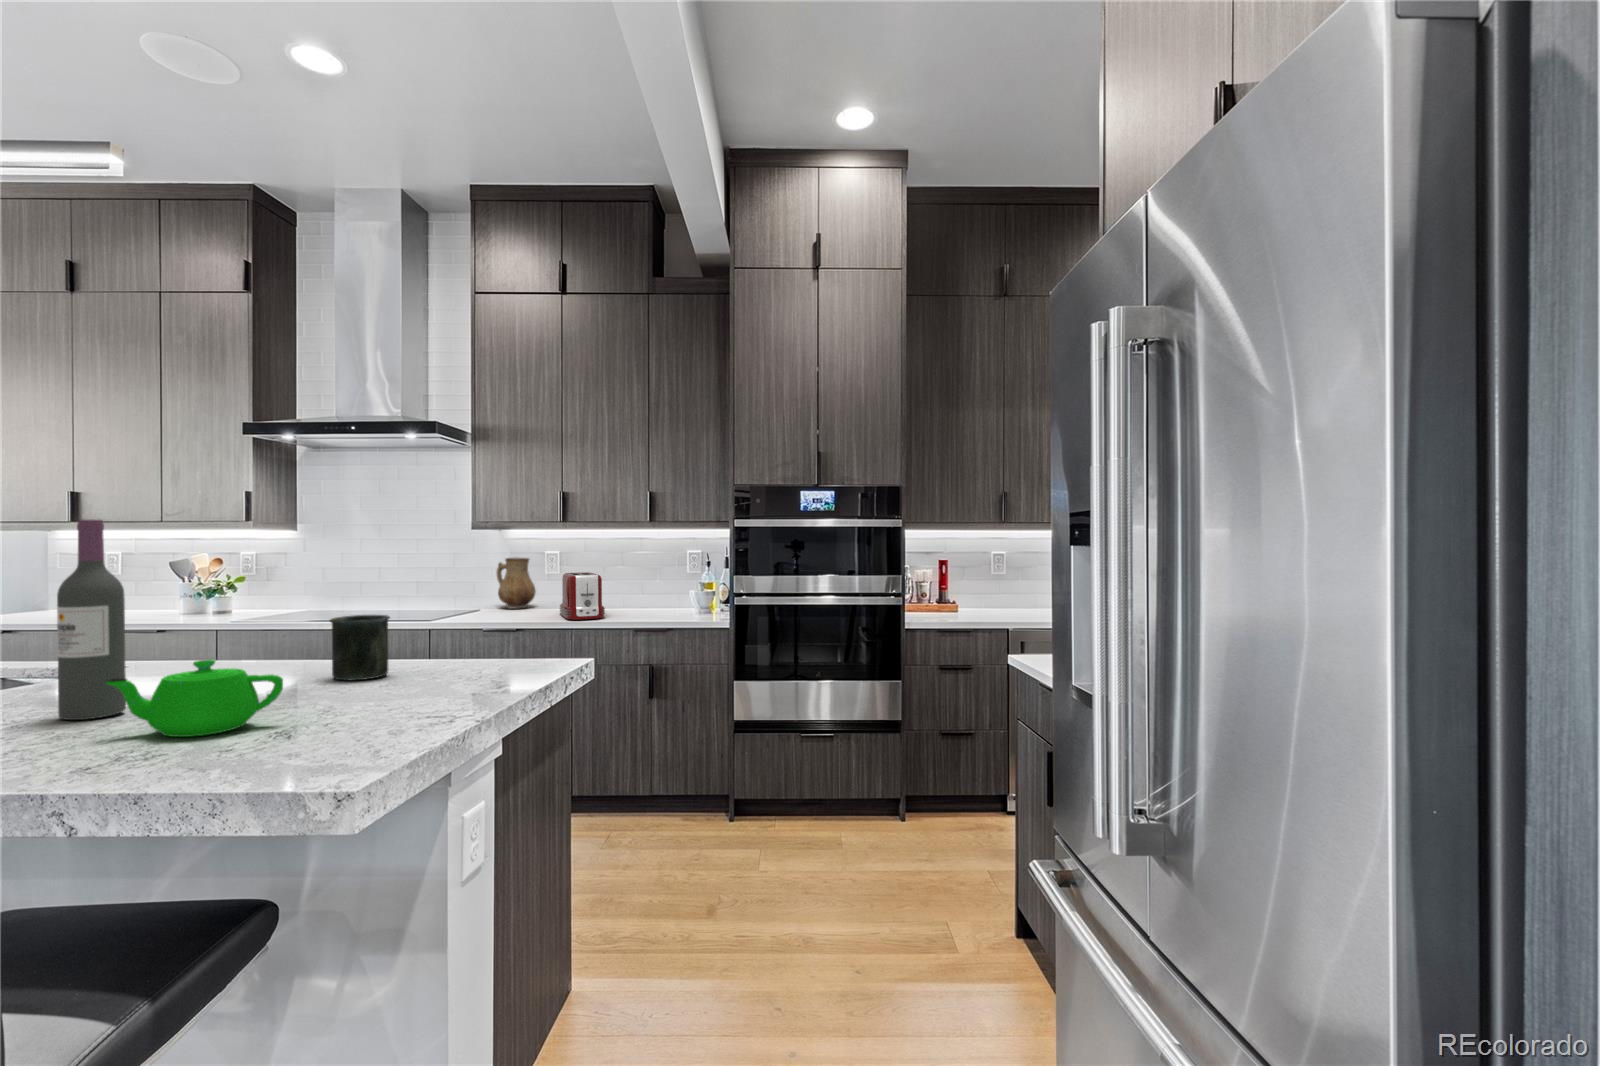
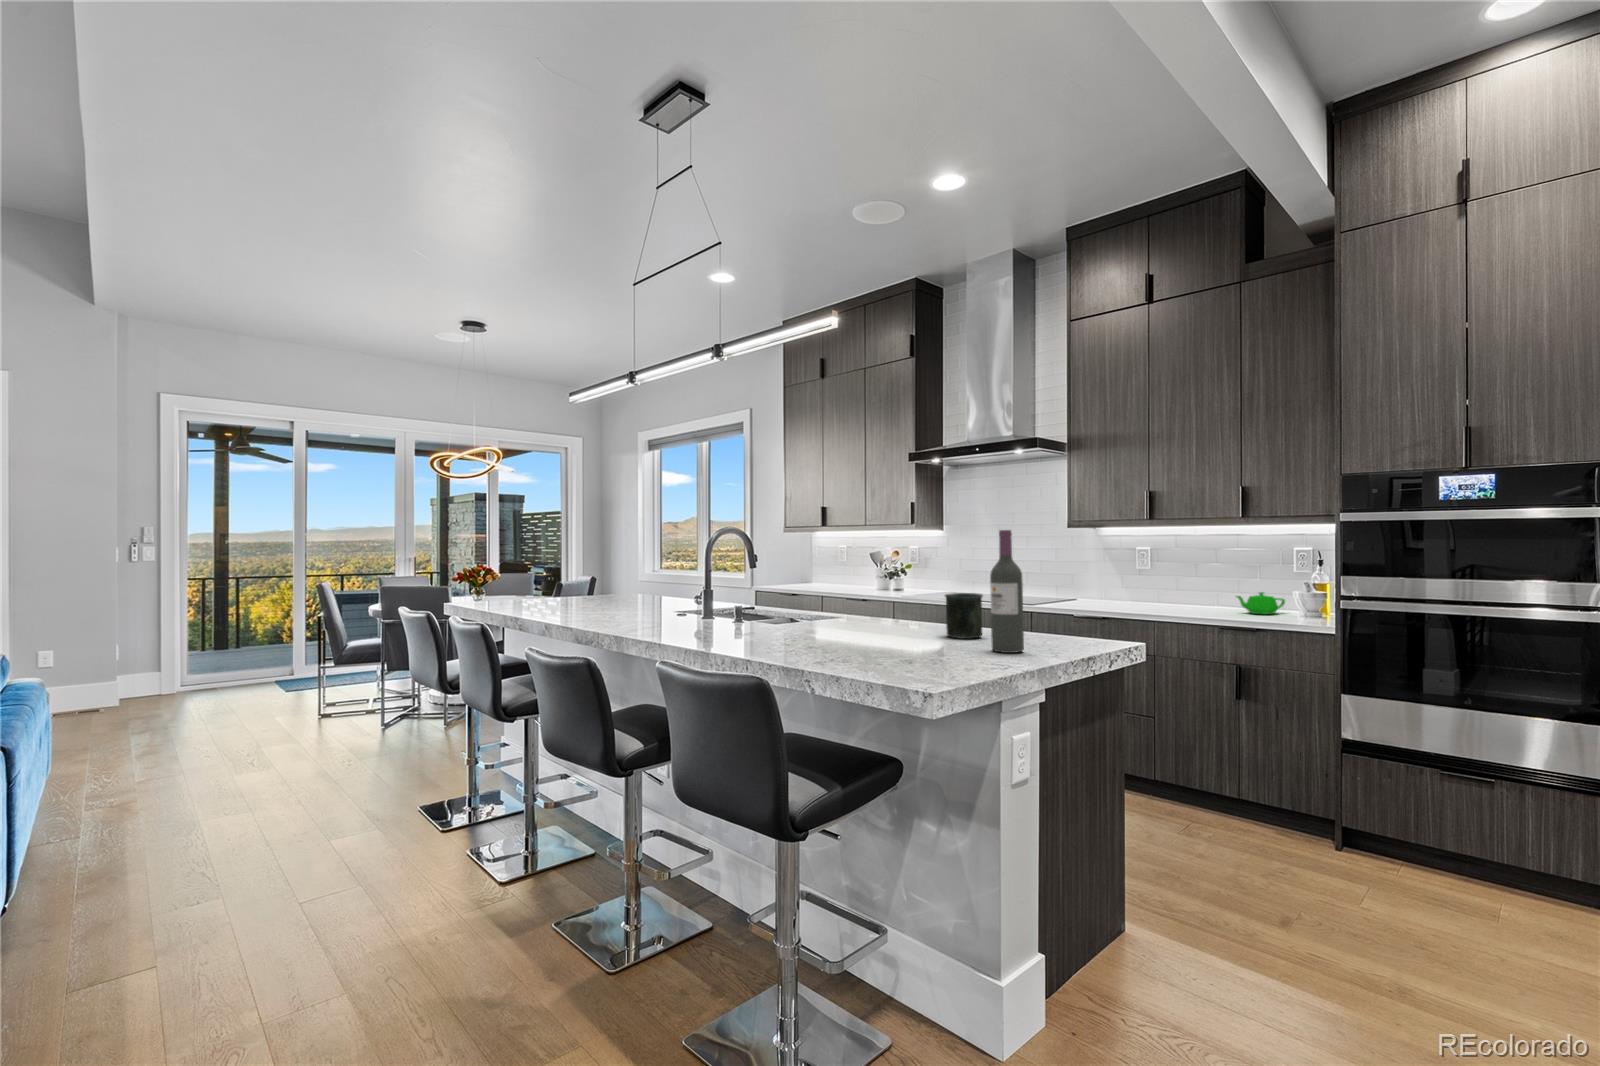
wine bottle: present [57,520,126,720] -> present [990,530,1024,653]
ceramic pitcher: present [497,558,536,609] -> none [1096,553,1132,599]
toaster: present [560,572,605,620] -> none [1153,568,1197,612]
teapot: present [107,659,283,737] -> present [1237,592,1285,614]

